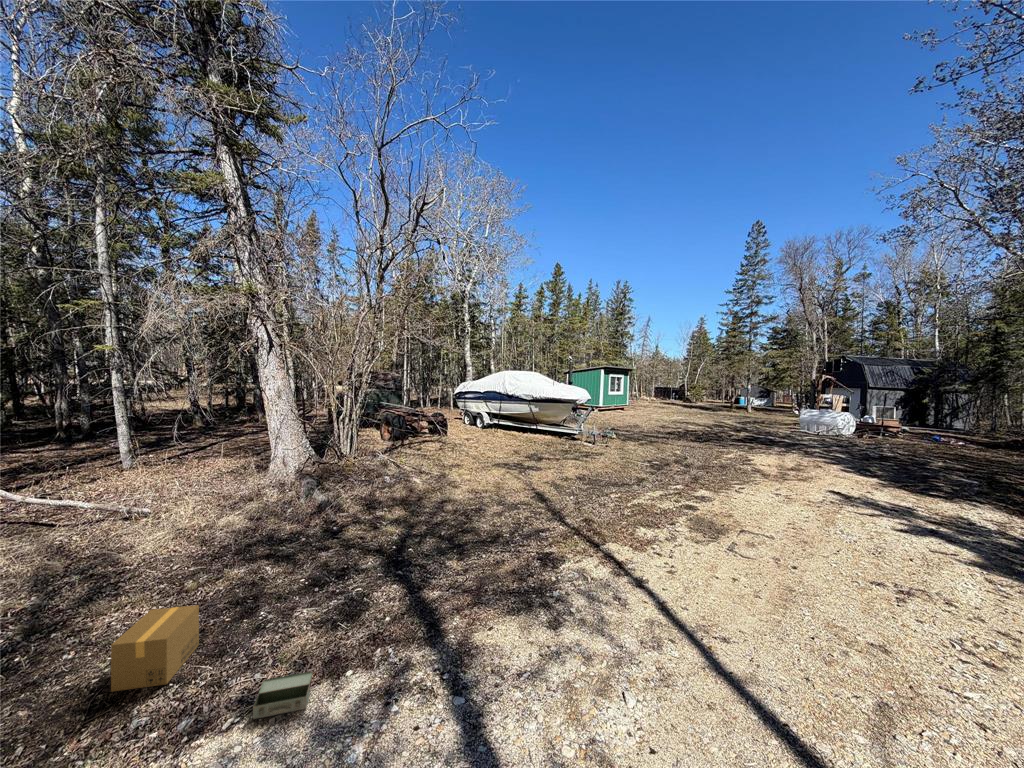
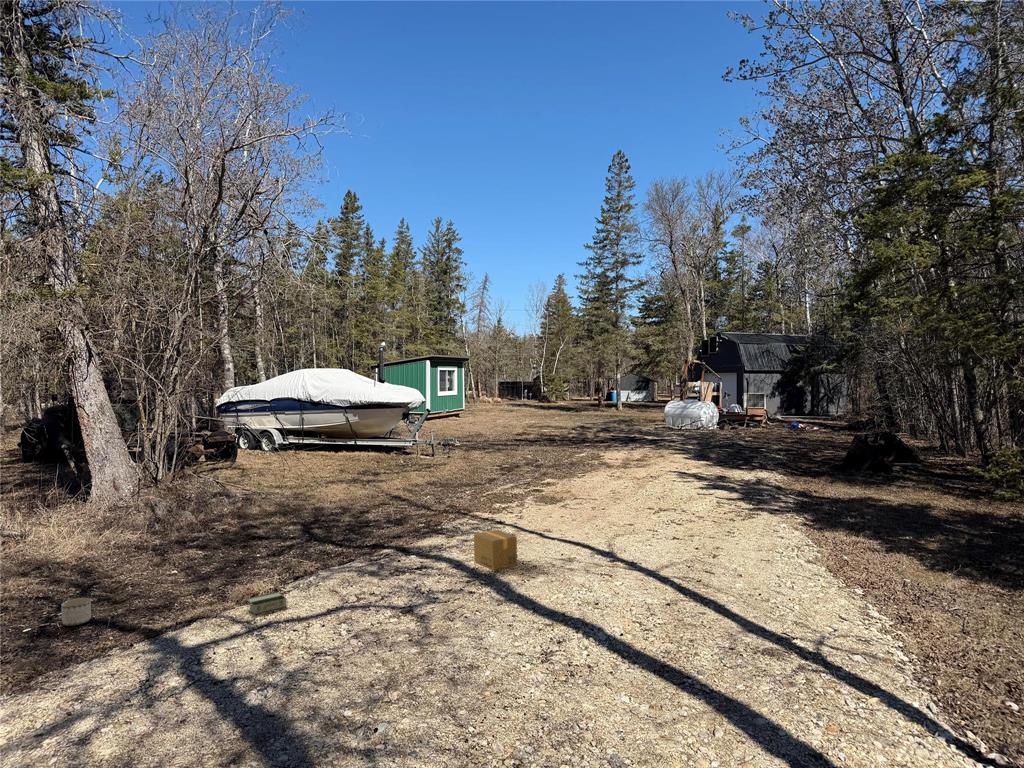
cardboard box: present [111,605,199,691] -> present [474,530,517,570]
planter: none [65,630,110,674] -> present [61,598,91,626]

